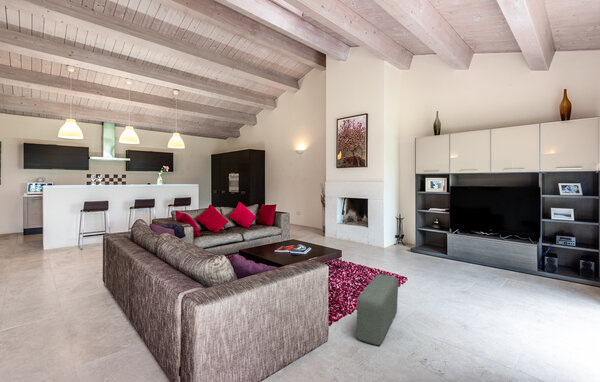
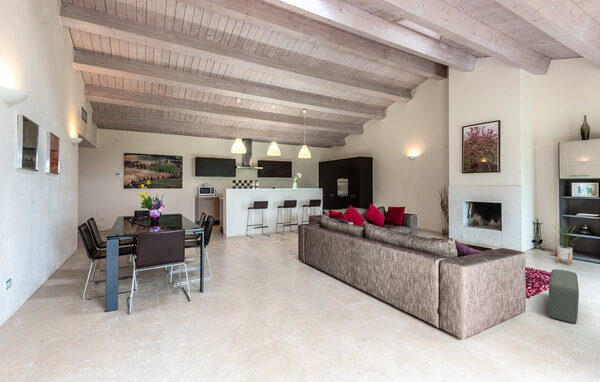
house plant: none [403,216,429,262] -> present [557,225,575,265]

